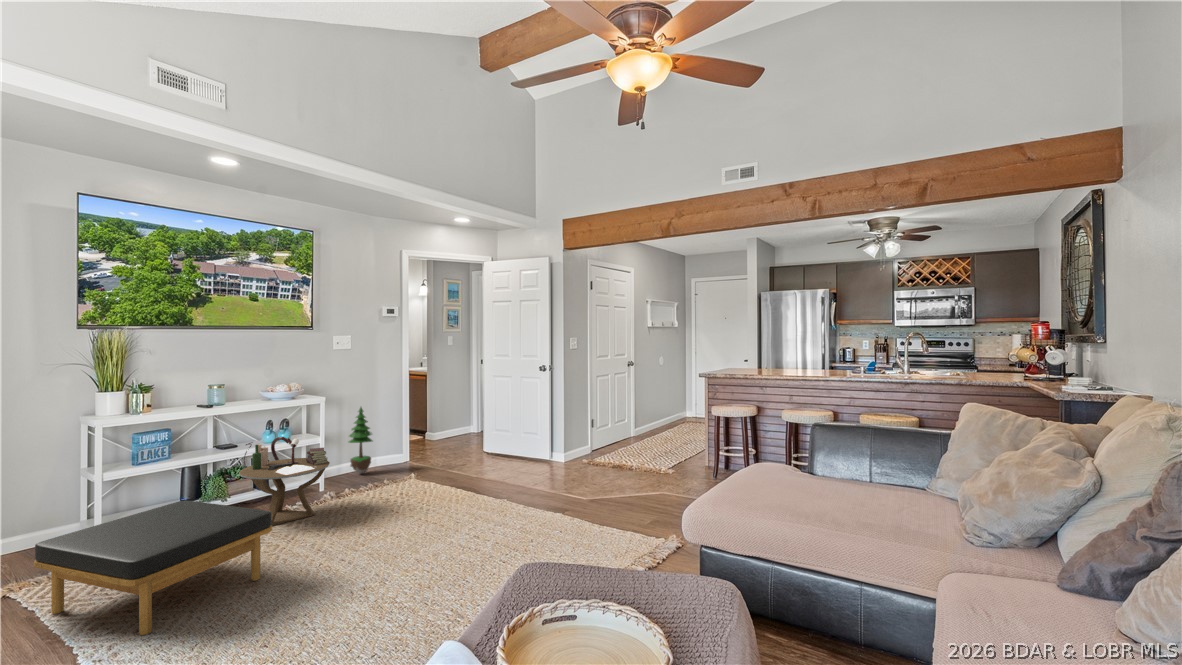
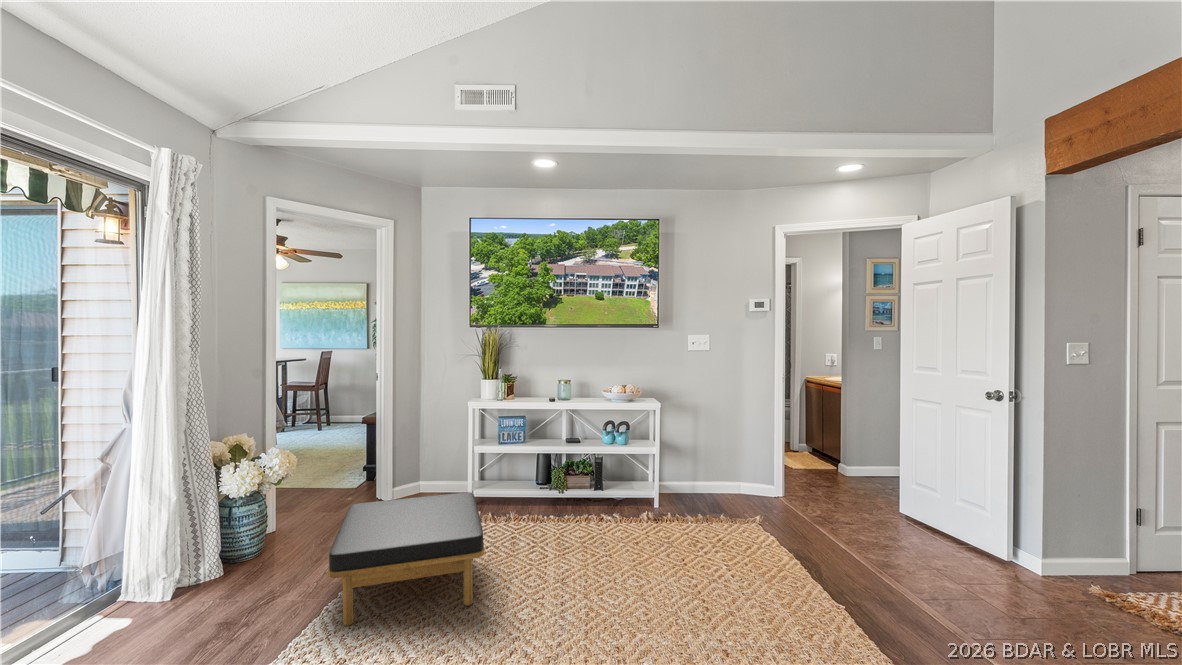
potted tree: present [349,407,372,474] -> none [697,417,726,496]
side table: present [239,437,330,526] -> none [545,441,630,538]

